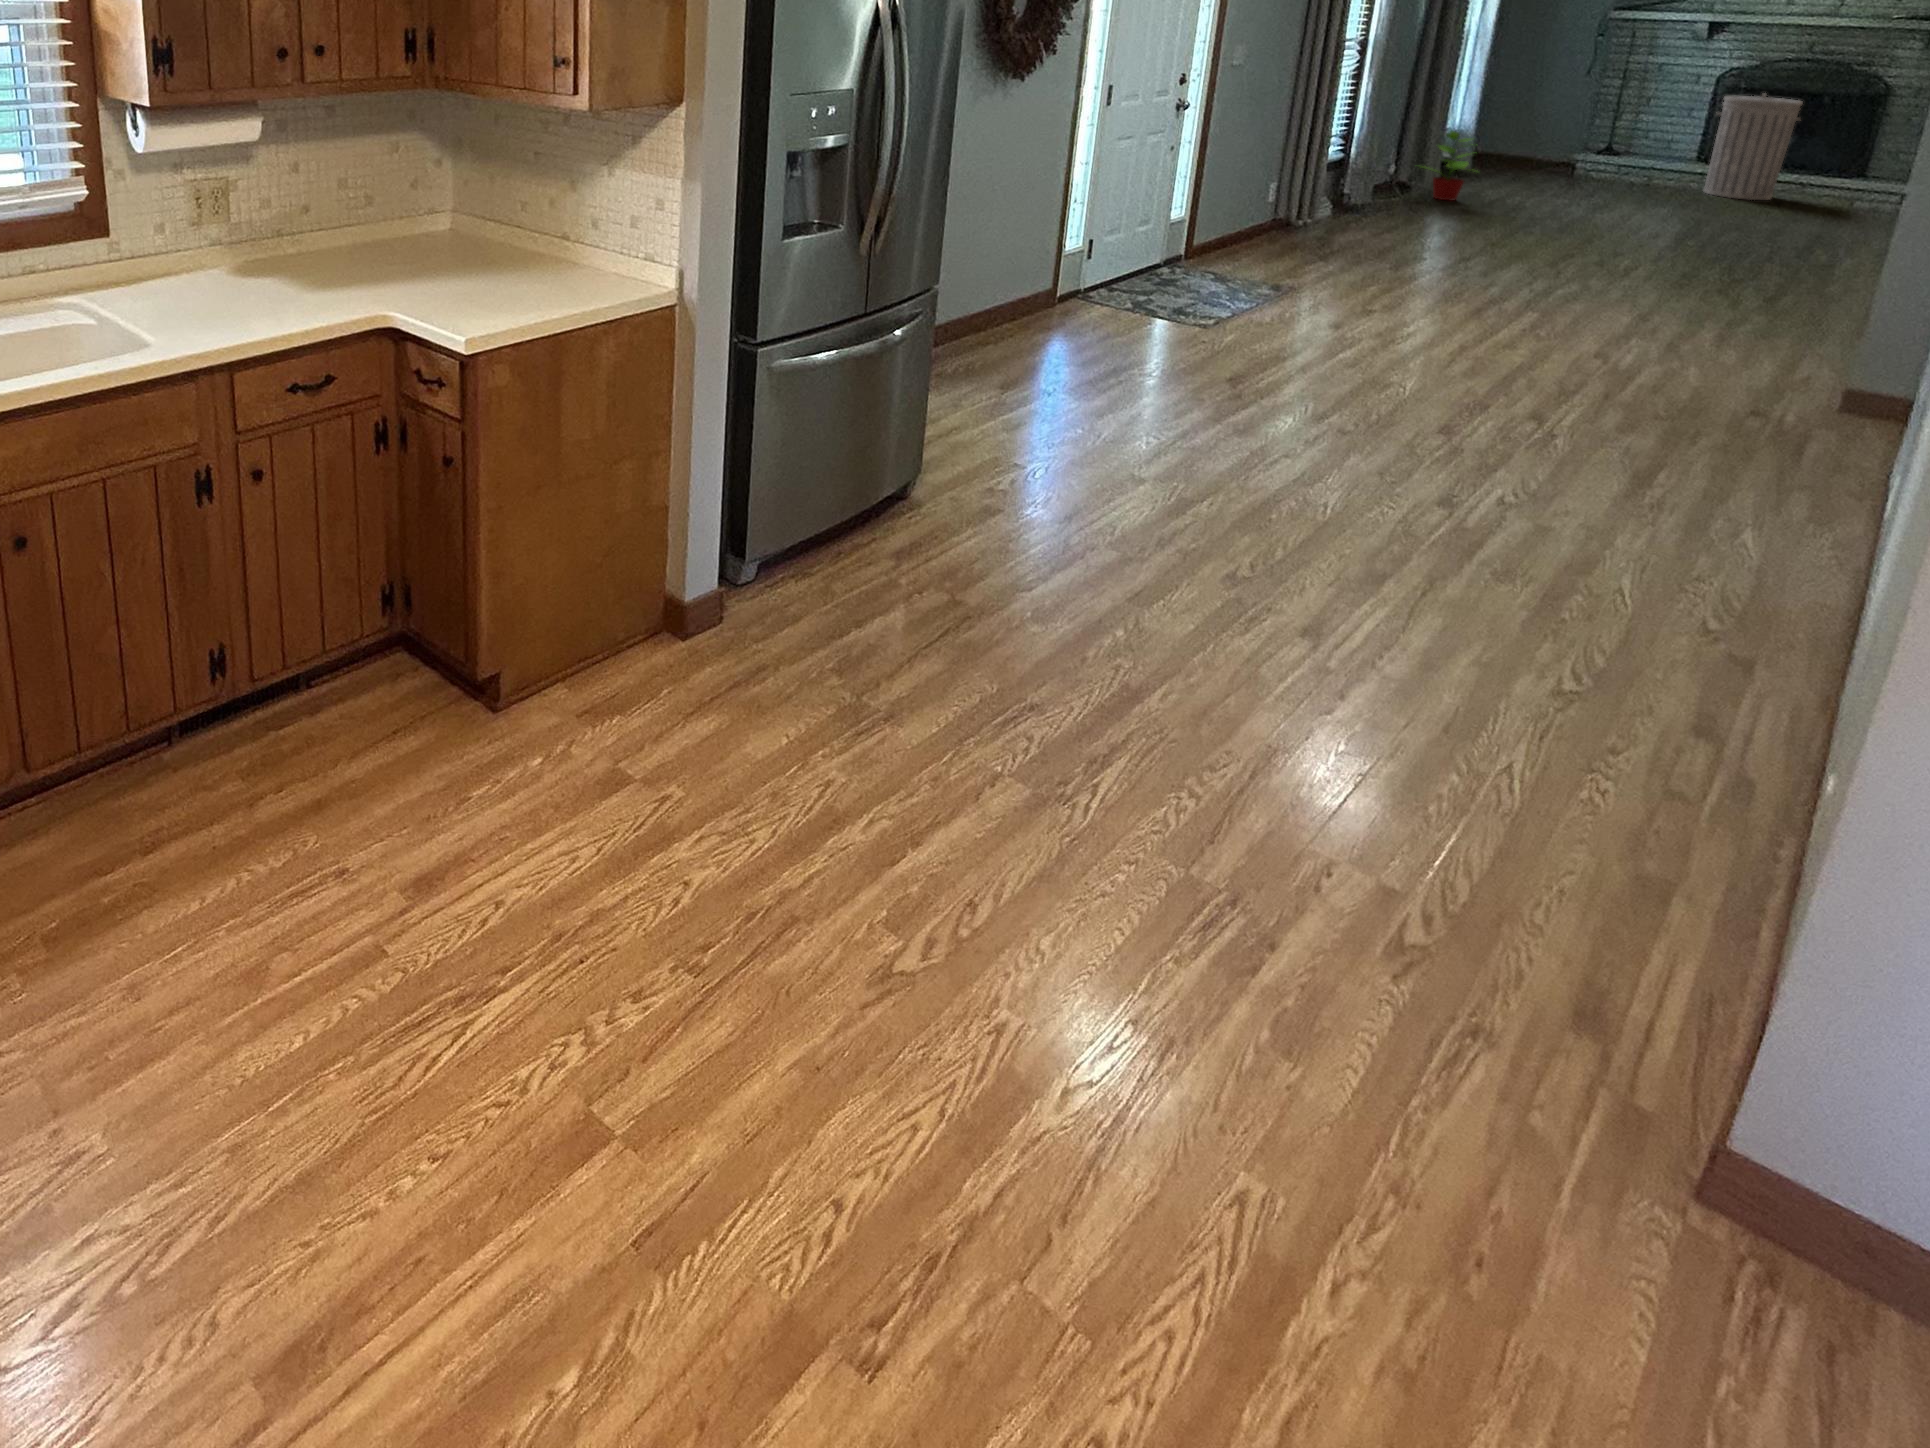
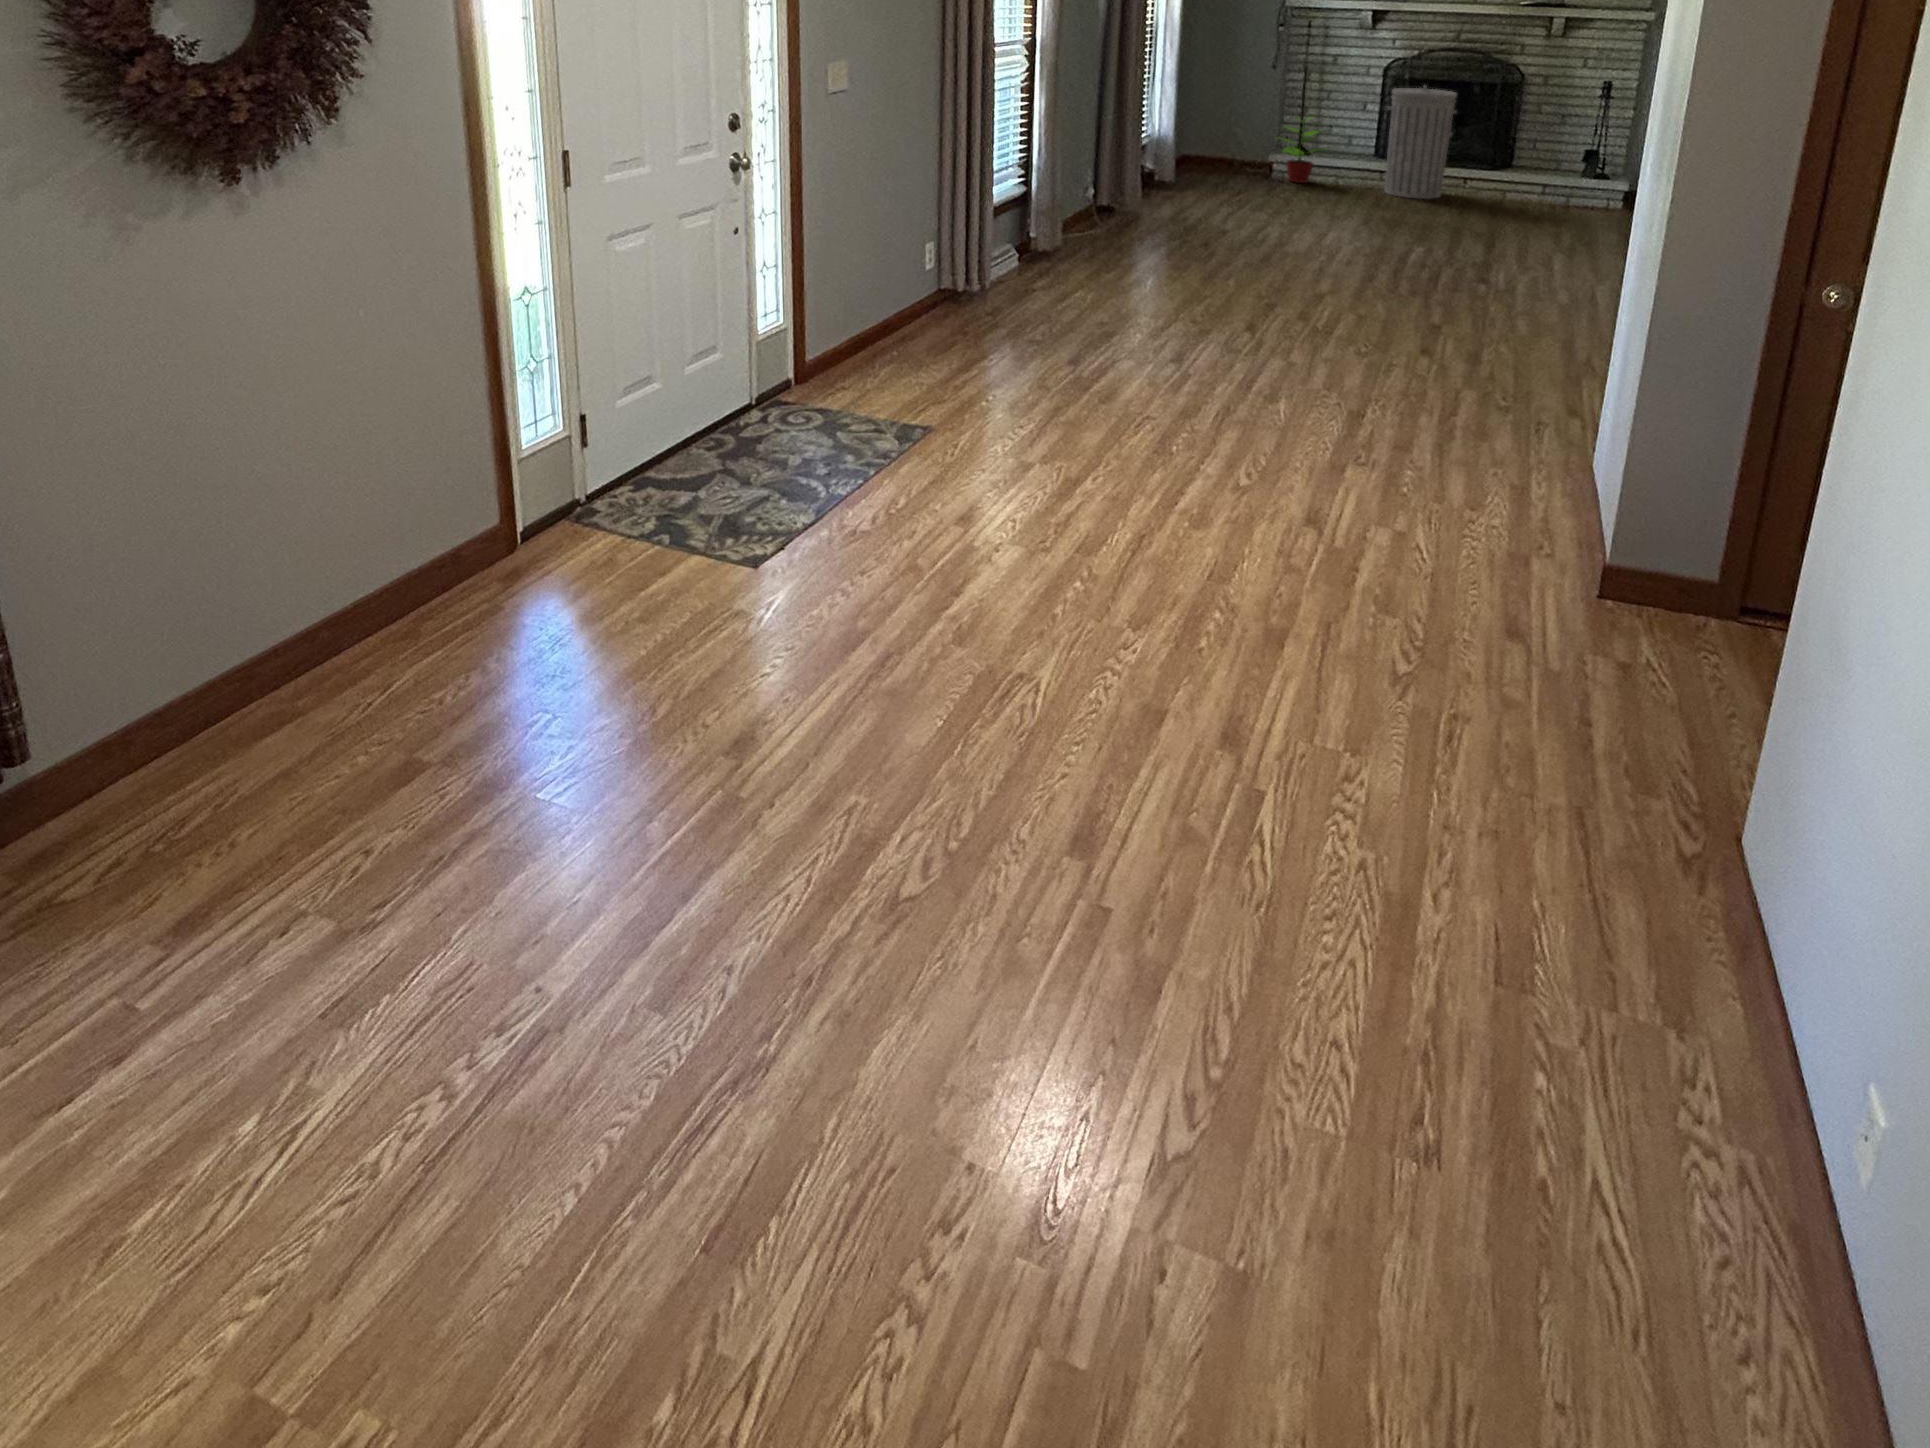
potted plant: present [1424,131,1476,200] -> present [1282,117,1327,183]

